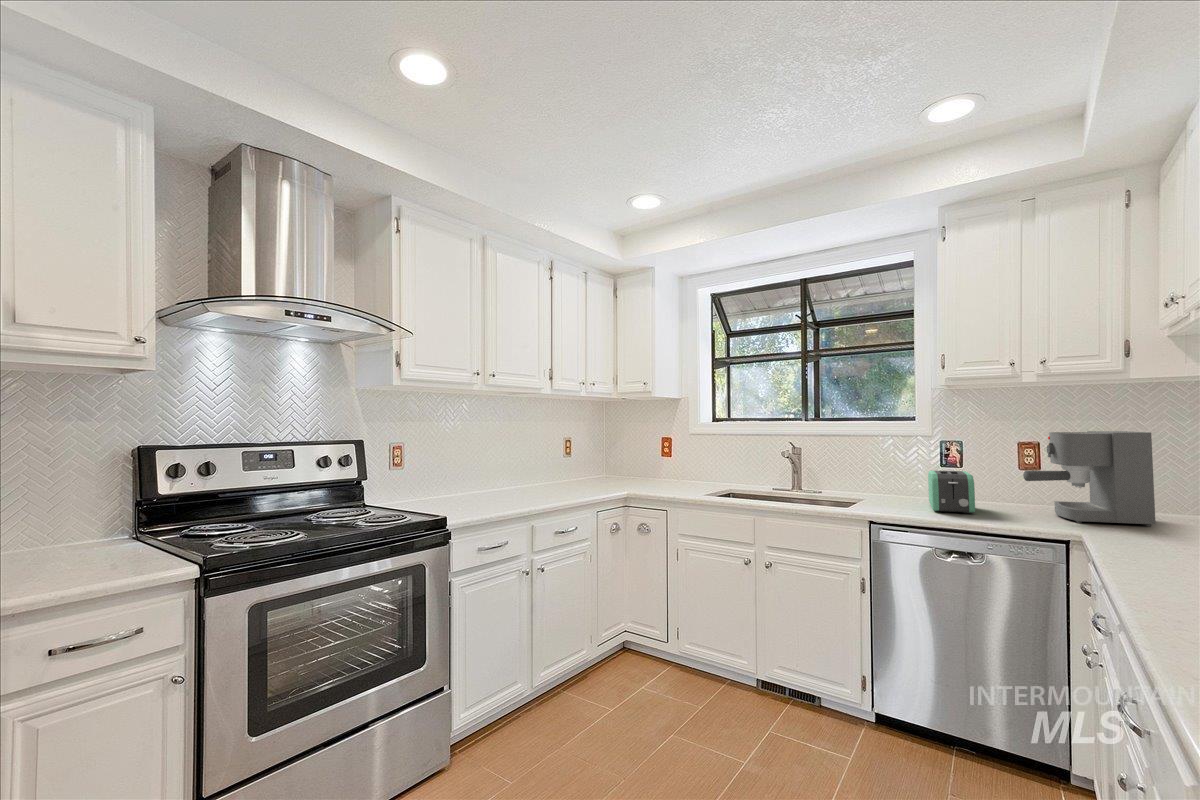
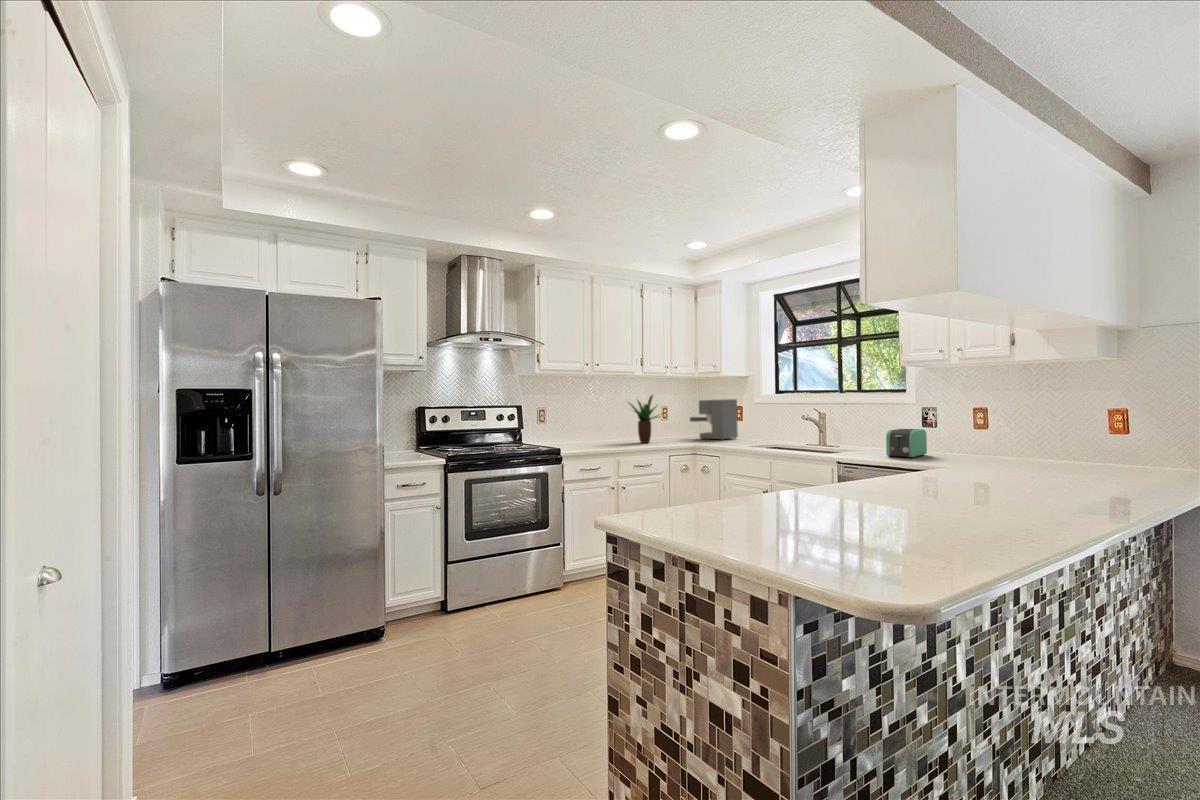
potted plant: none [524,420,585,494] -> present [630,396,658,443]
coffee maker: present [1023,431,1156,526] -> present [690,399,738,440]

